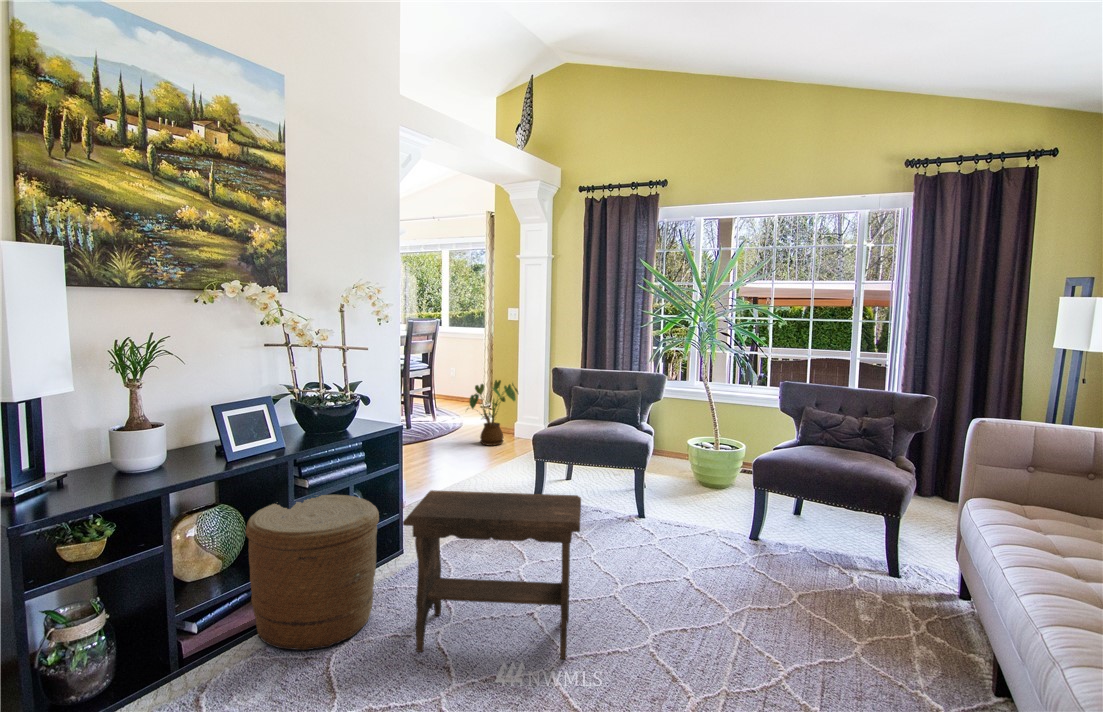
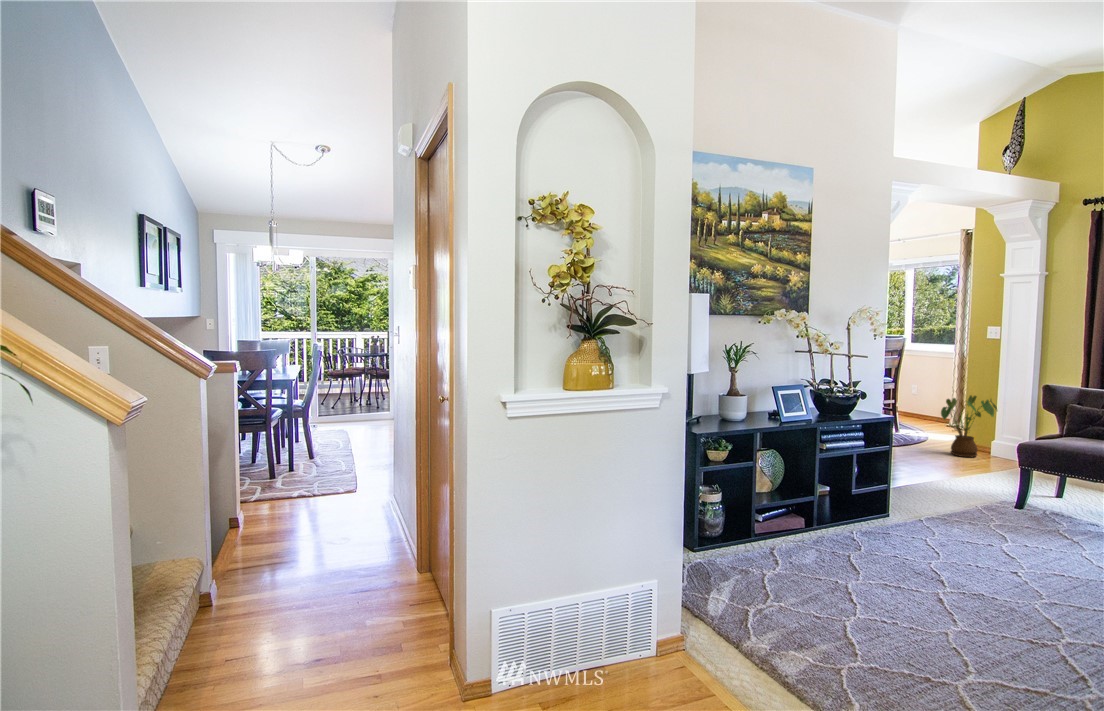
footstool: present [403,490,581,659] -> none [911,462,1079,608]
woven basket: present [246,495,379,650] -> none [792,455,884,553]

